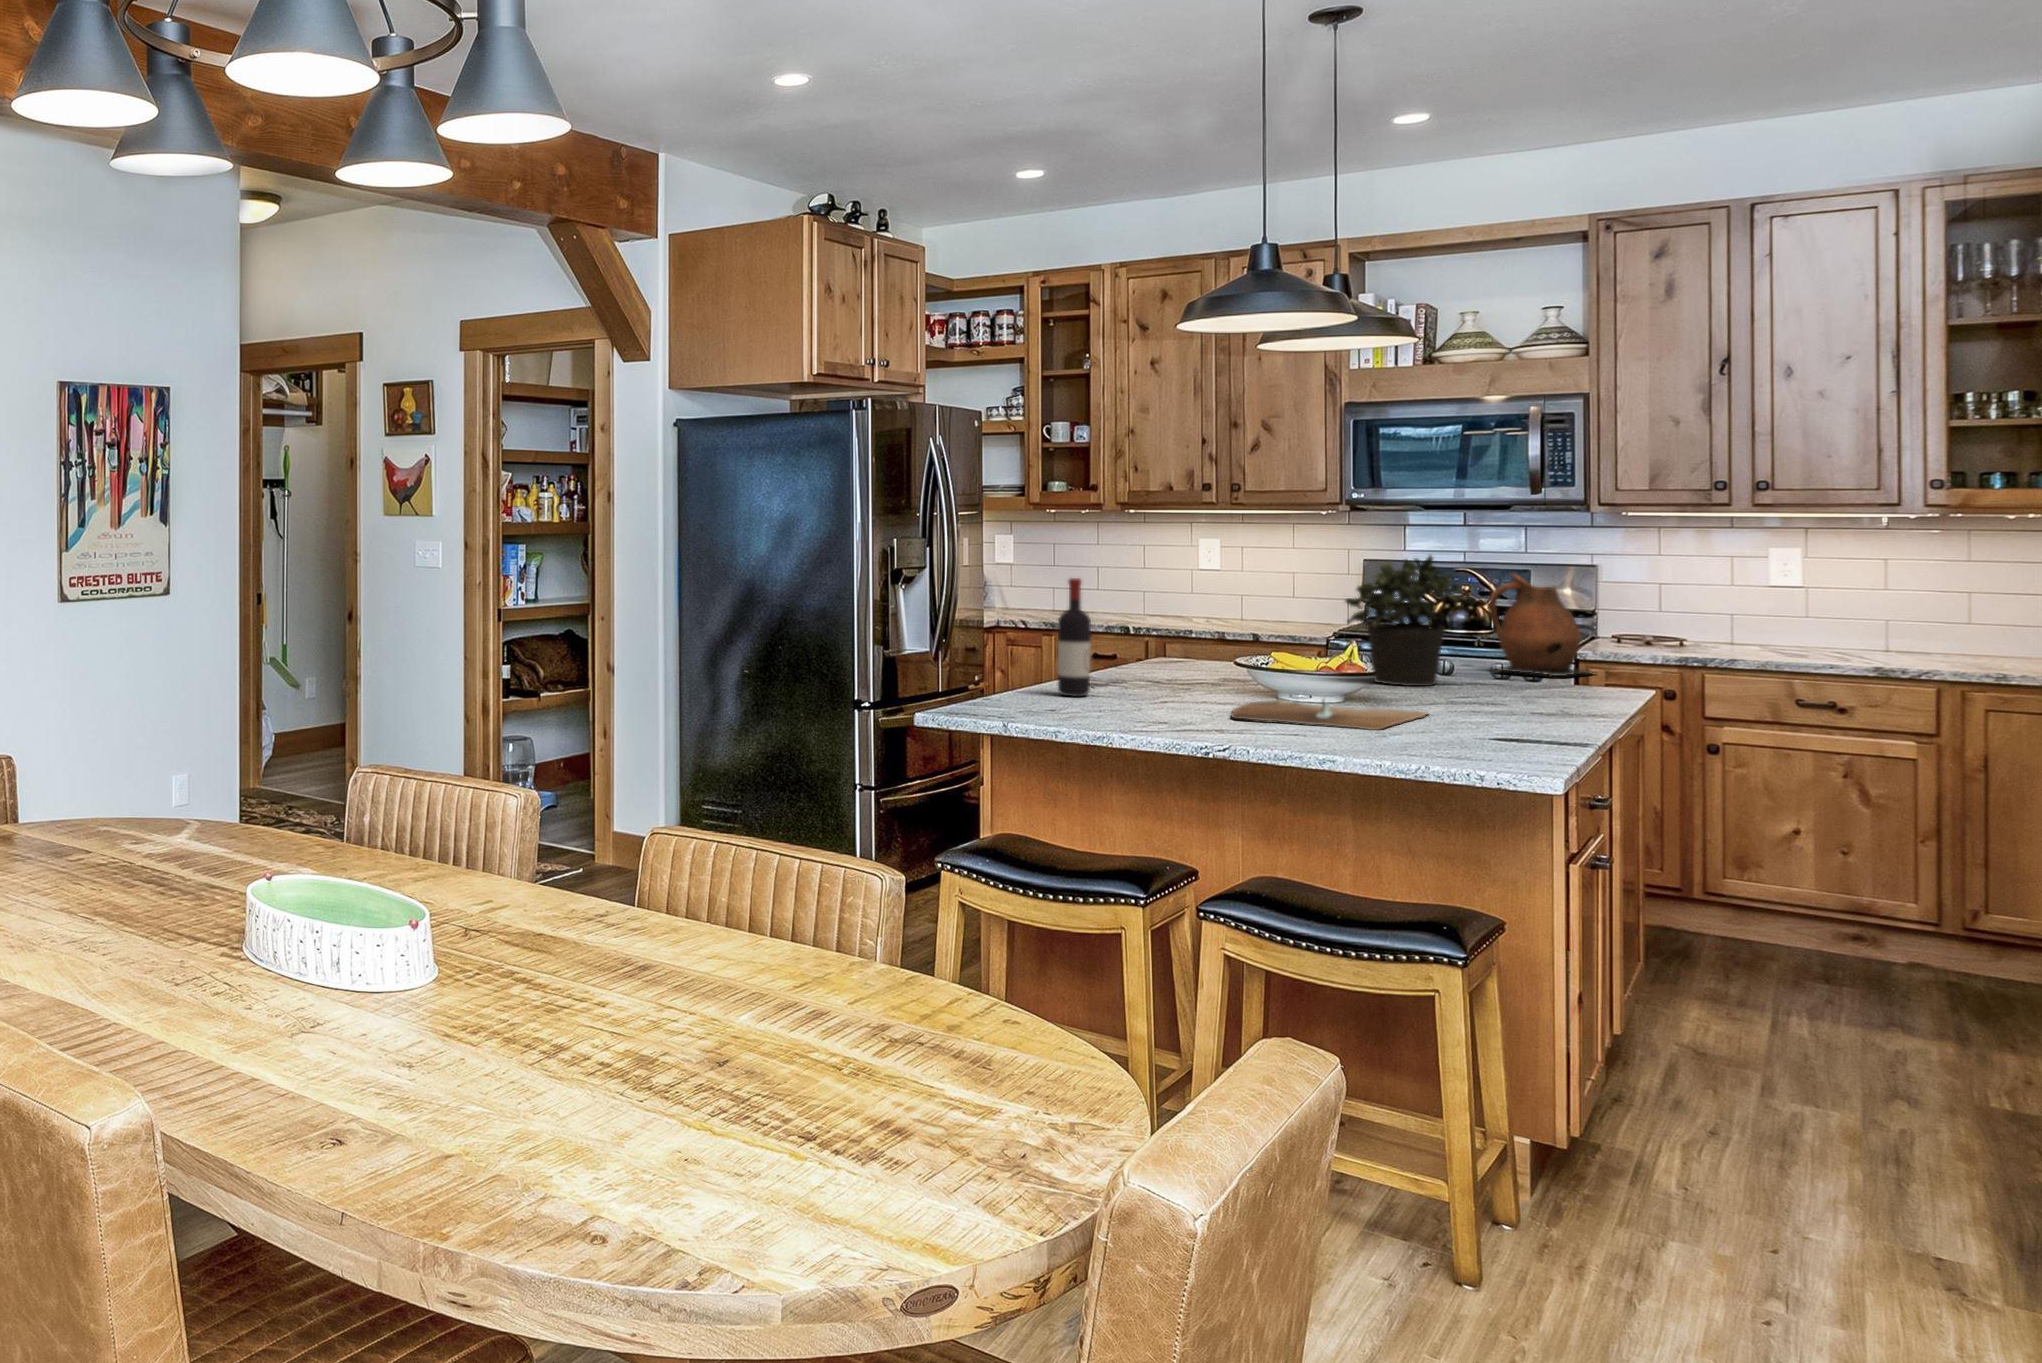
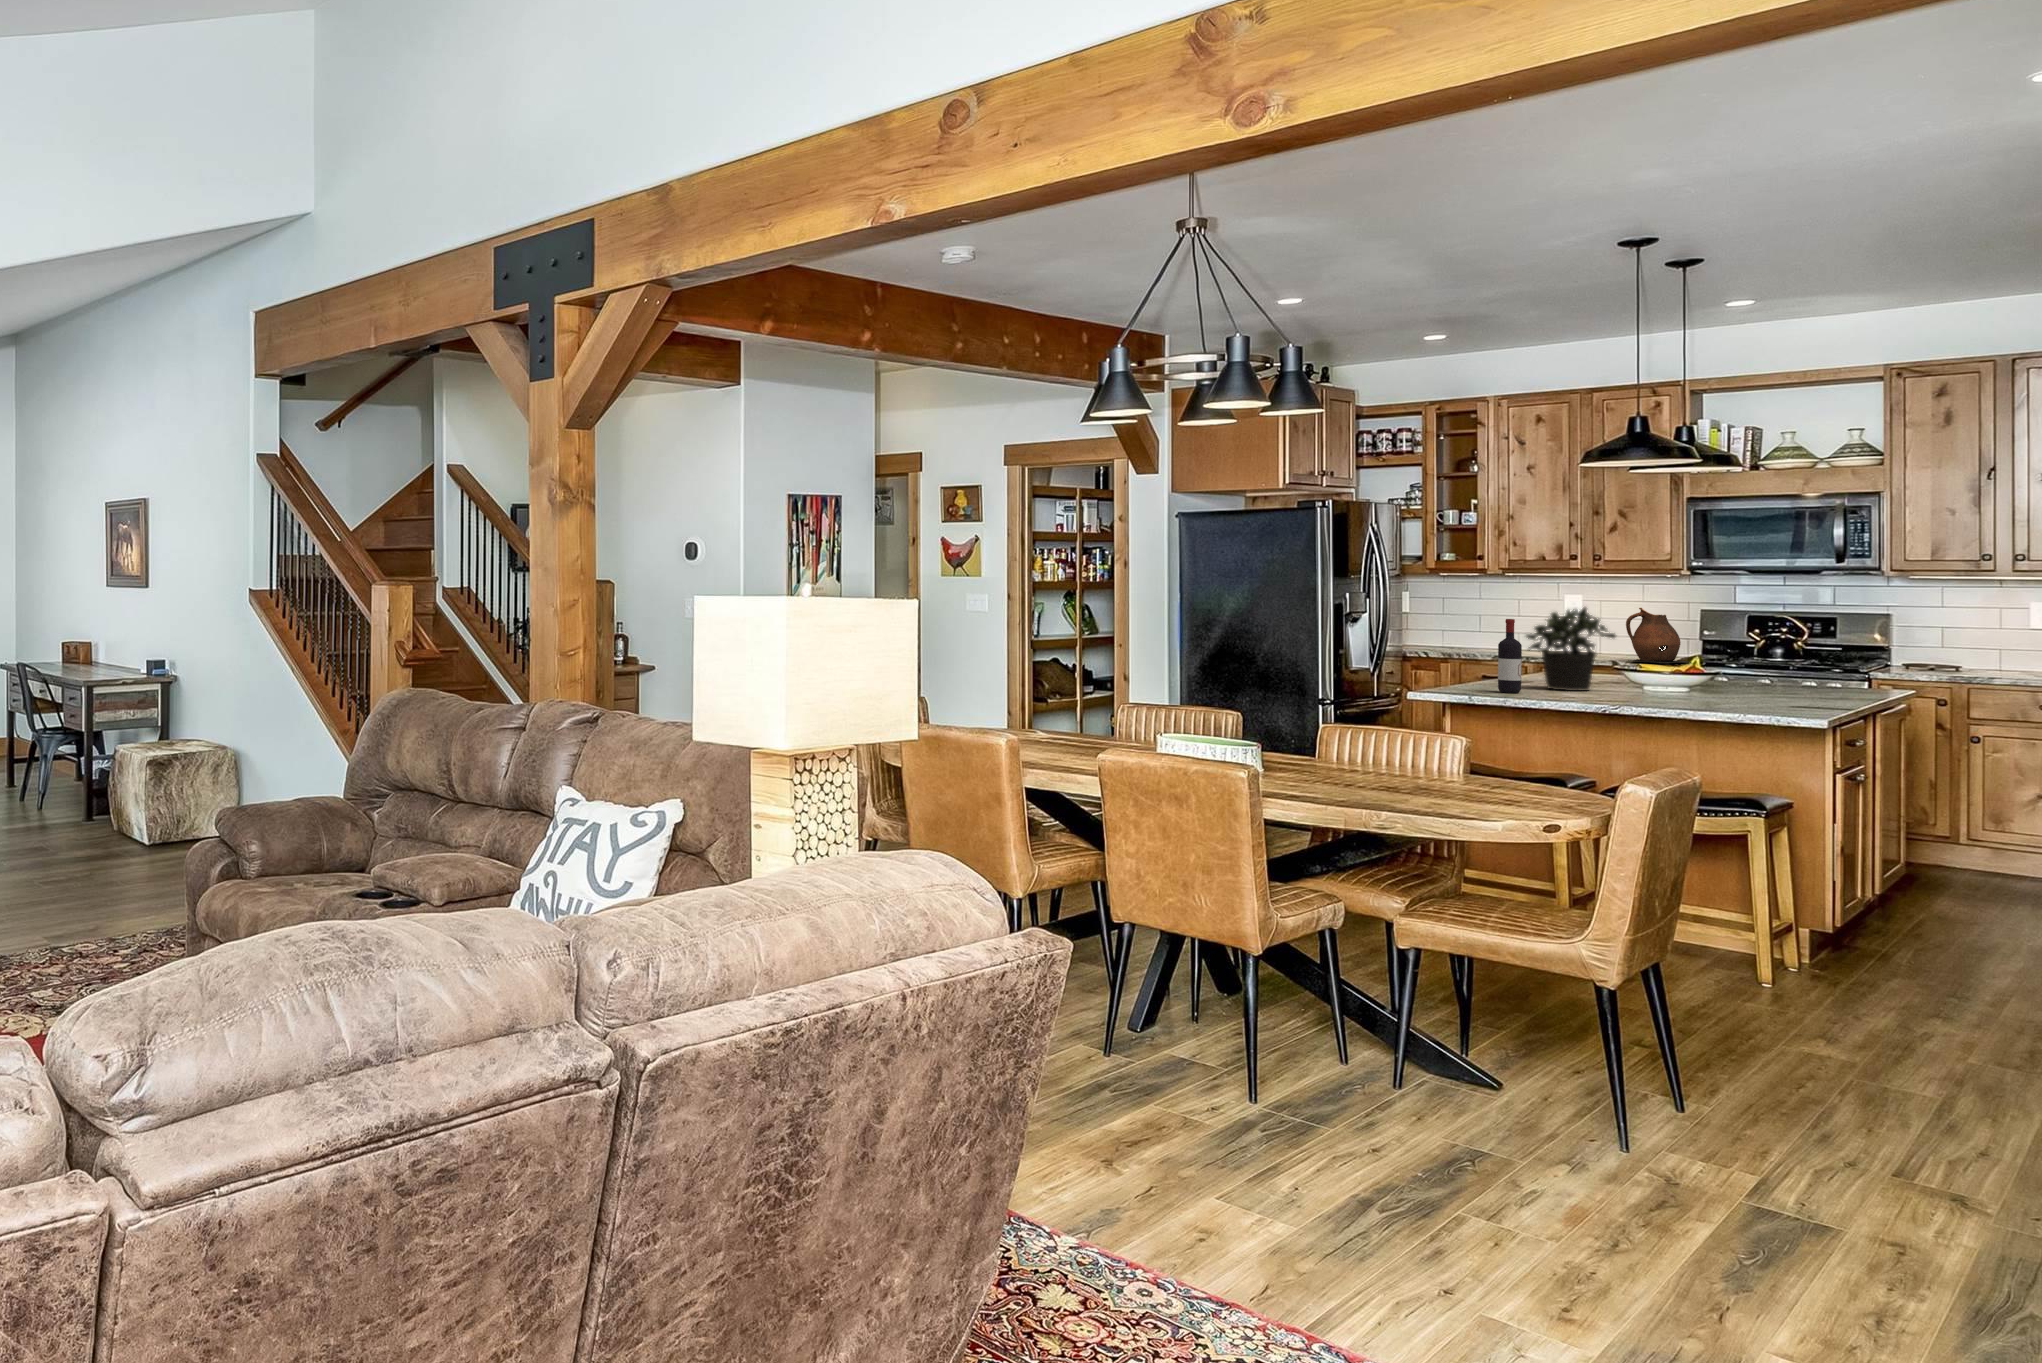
potted plant: present [1346,556,1476,686] -> present [1526,607,1616,691]
ceramic pitcher: present [1488,574,1590,676] -> present [1626,608,1691,664]
cutting board: present [1231,700,1426,730] -> none [1626,692,1763,710]

